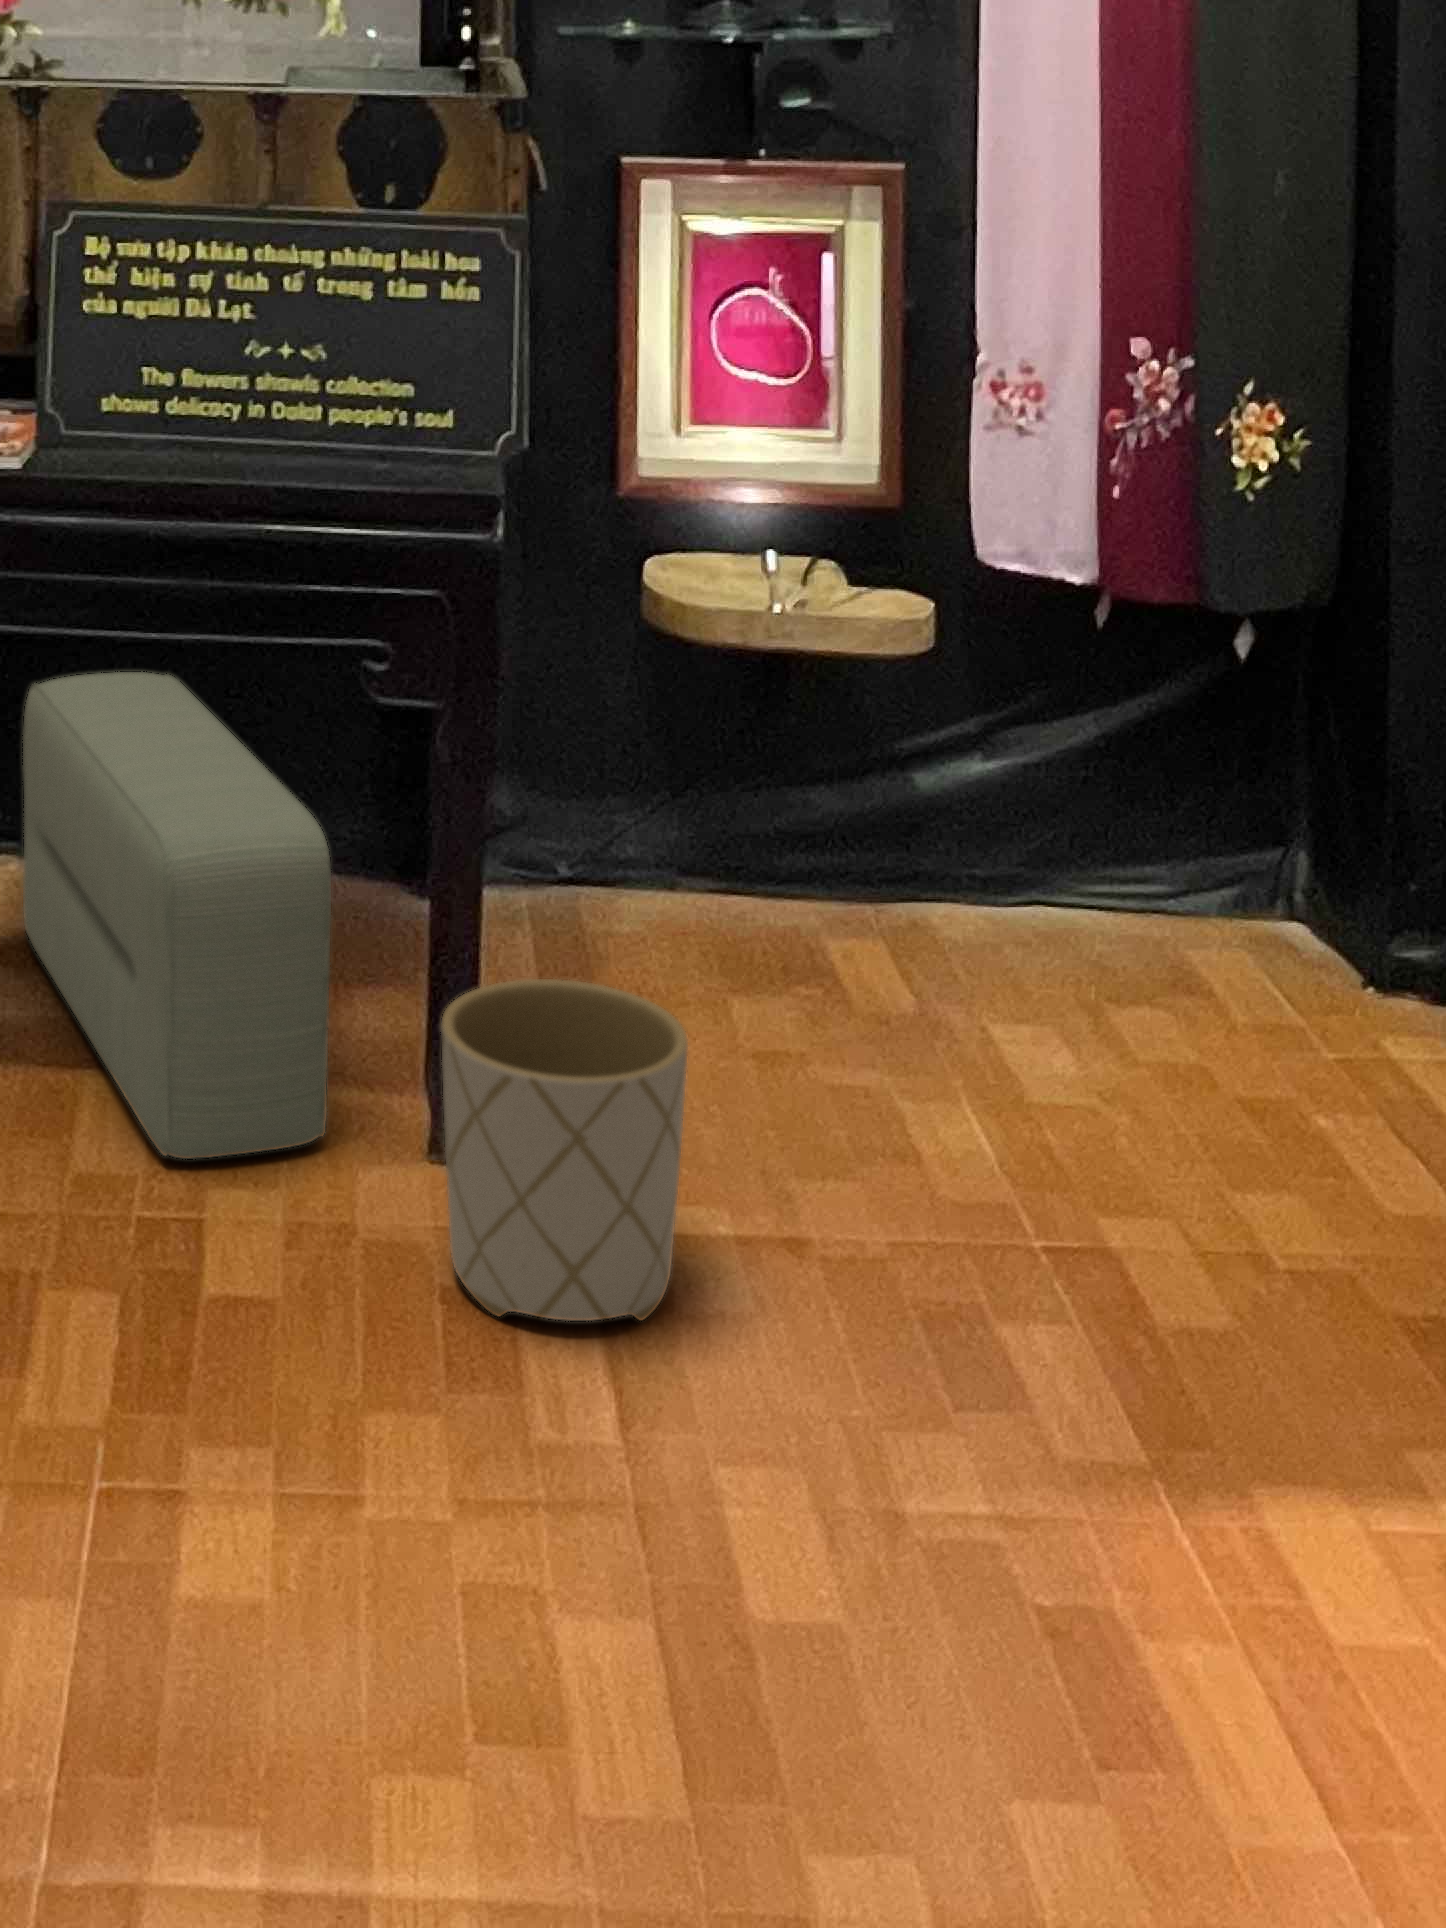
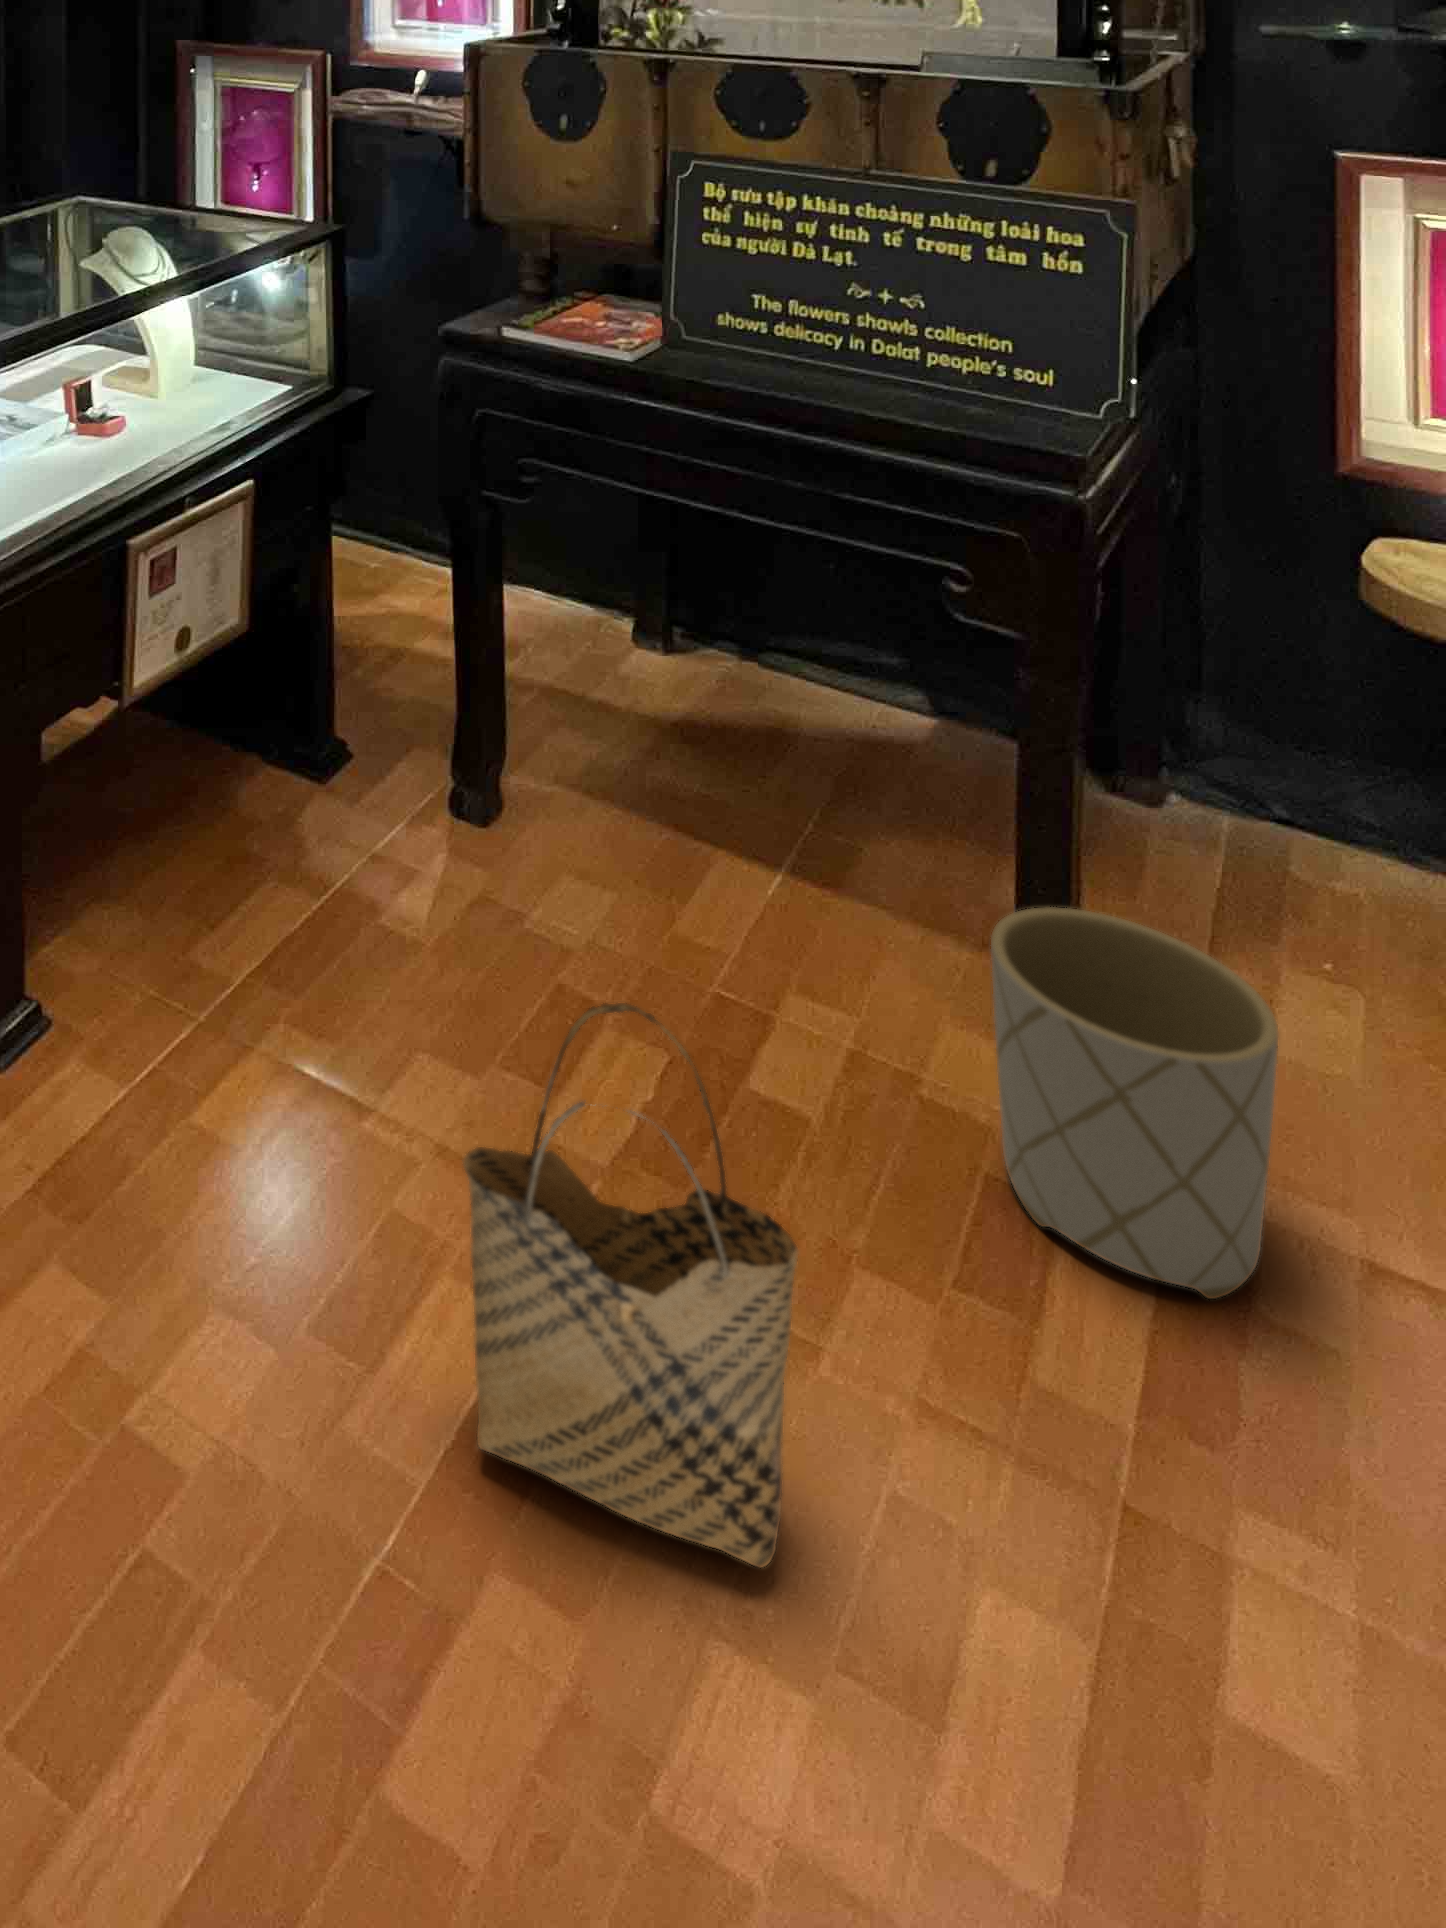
pouf: present [23,672,331,1159] -> none [708,523,923,982]
woven basket: none [56,1166,396,1735] -> present [462,1003,798,1568]

